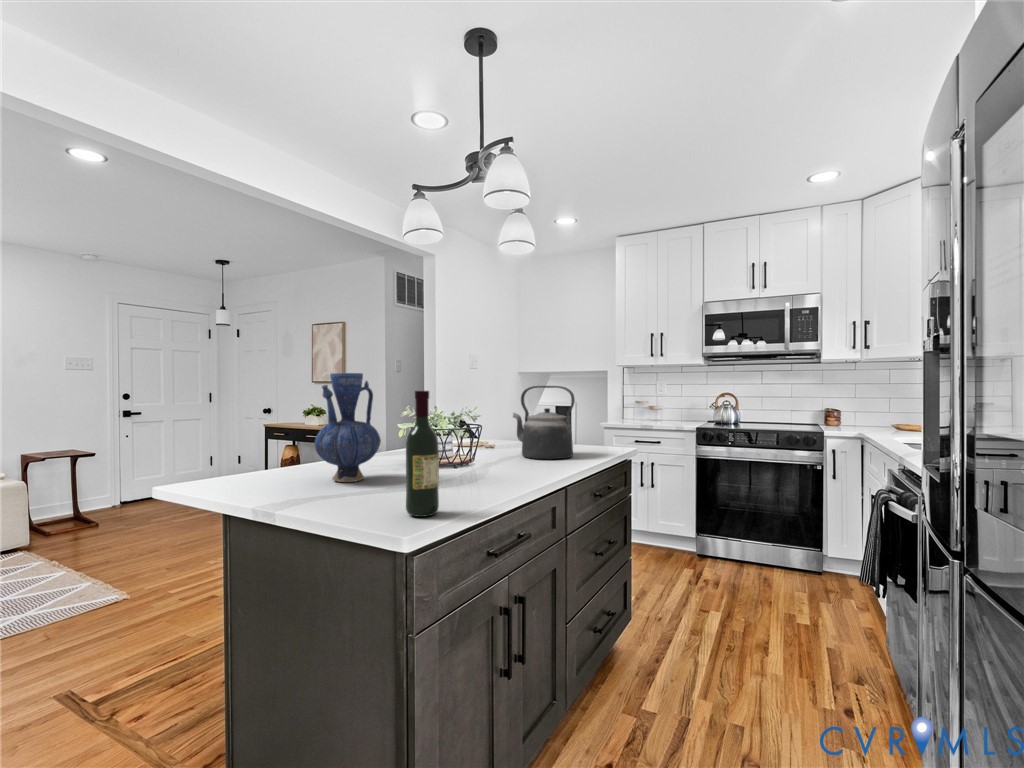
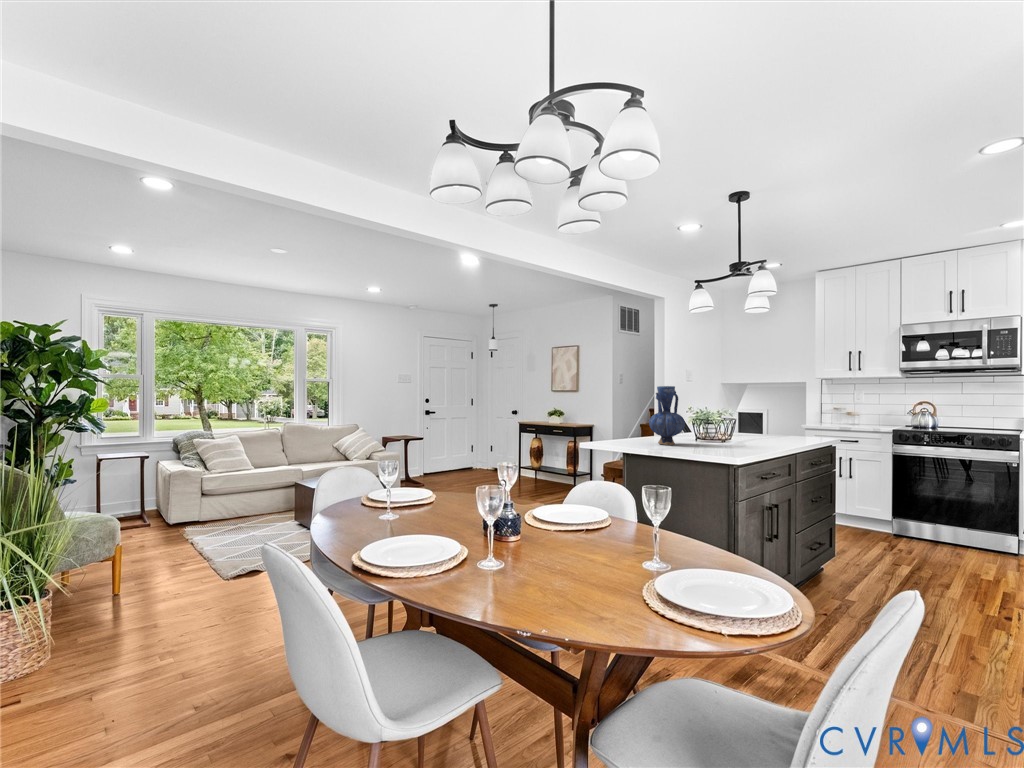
kettle: present [513,386,575,459] -> none [751,394,797,441]
wine bottle: present [406,391,439,517] -> none [722,396,739,456]

